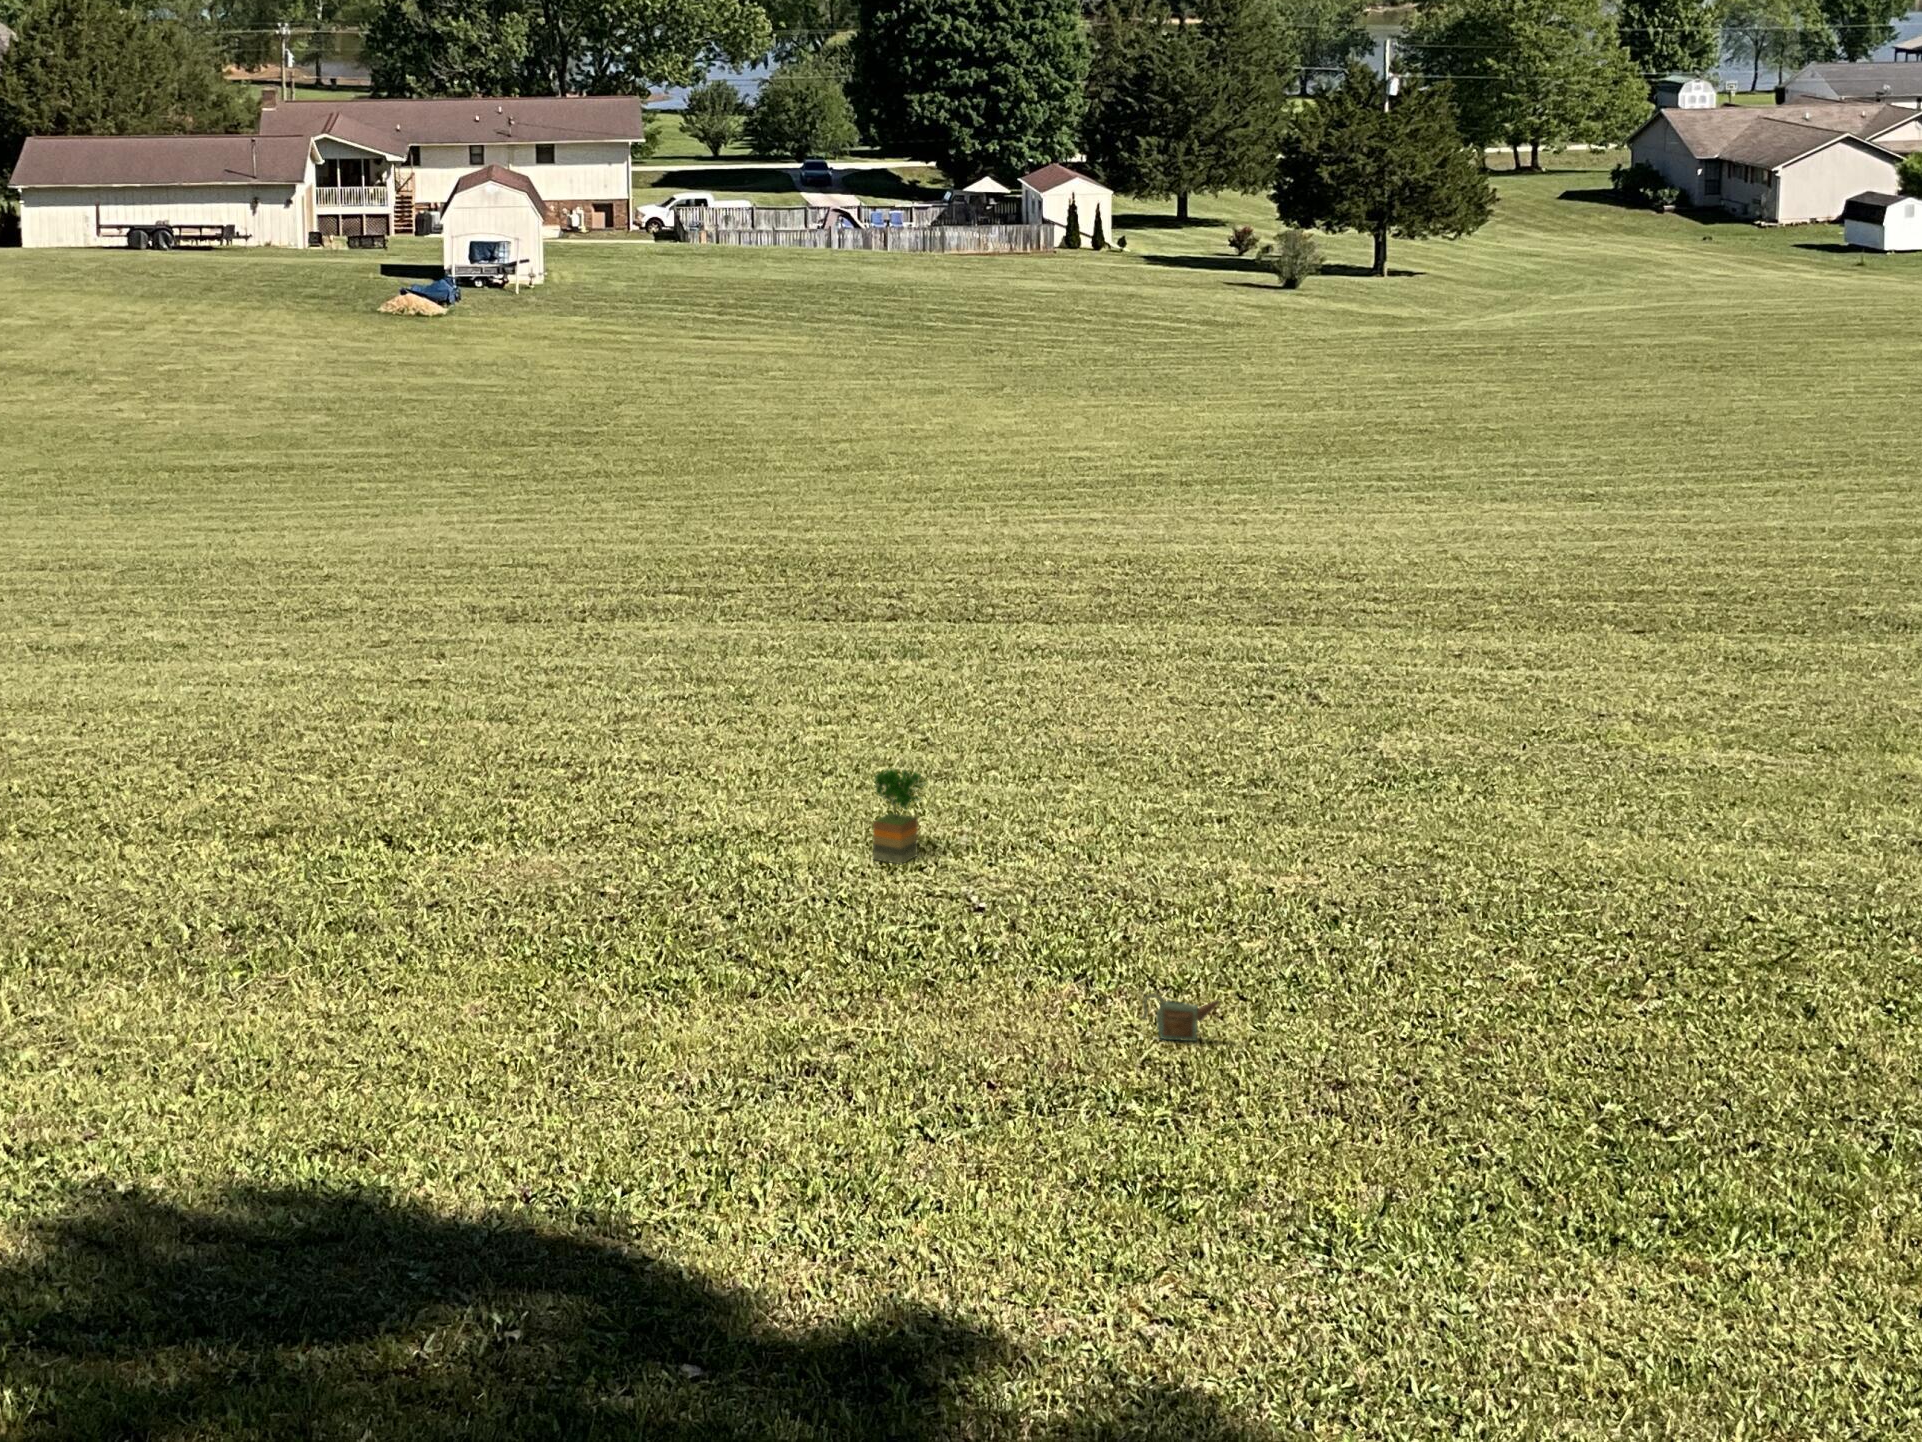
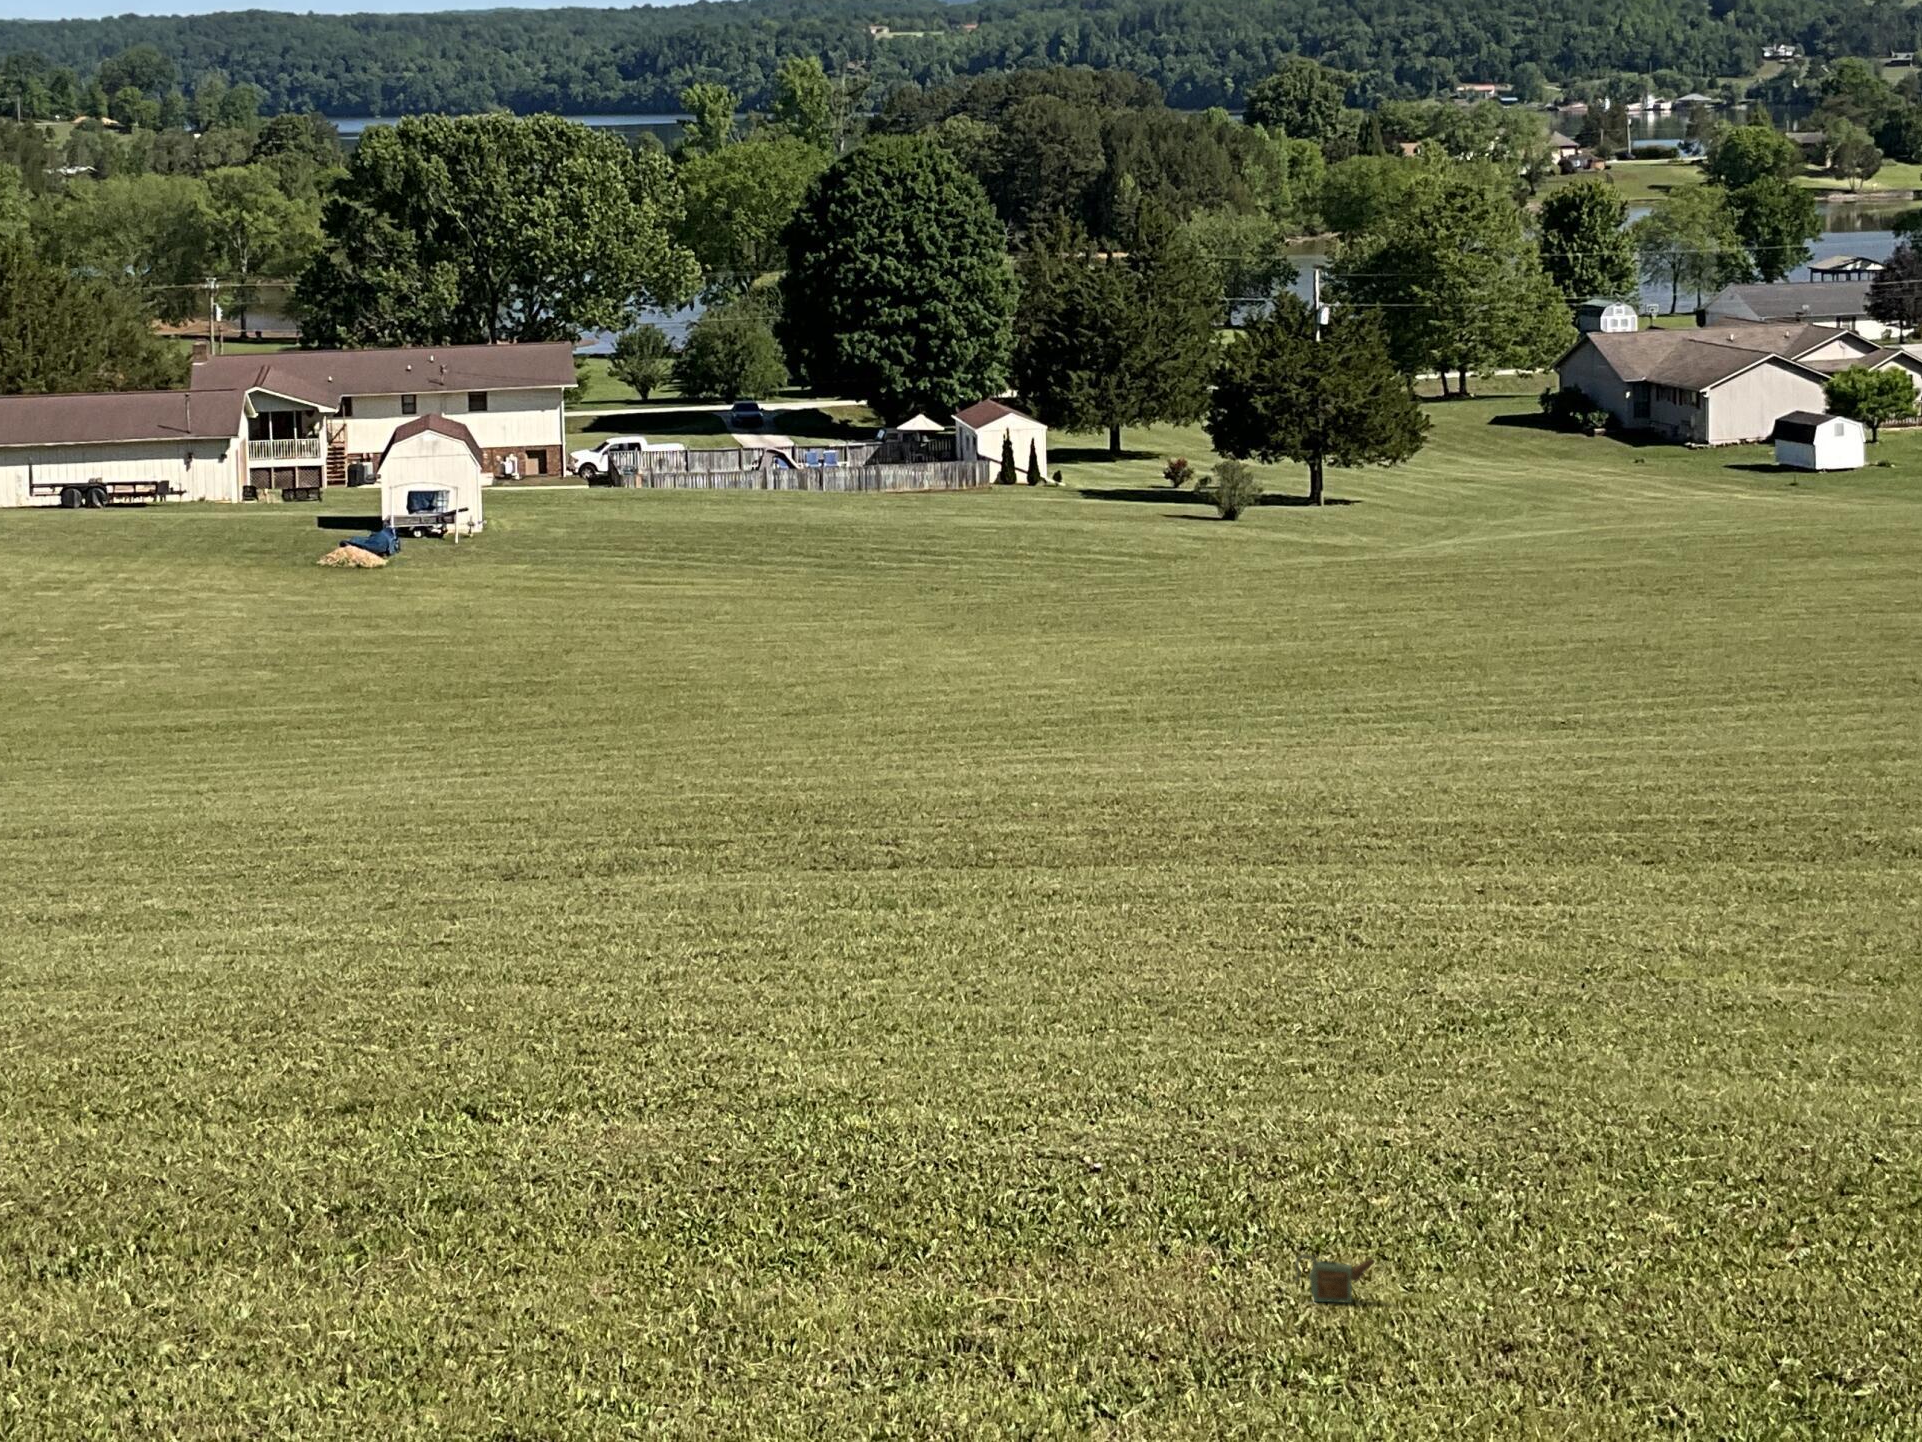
potted tree: present [873,768,927,864] -> none [970,1023,1030,1125]

